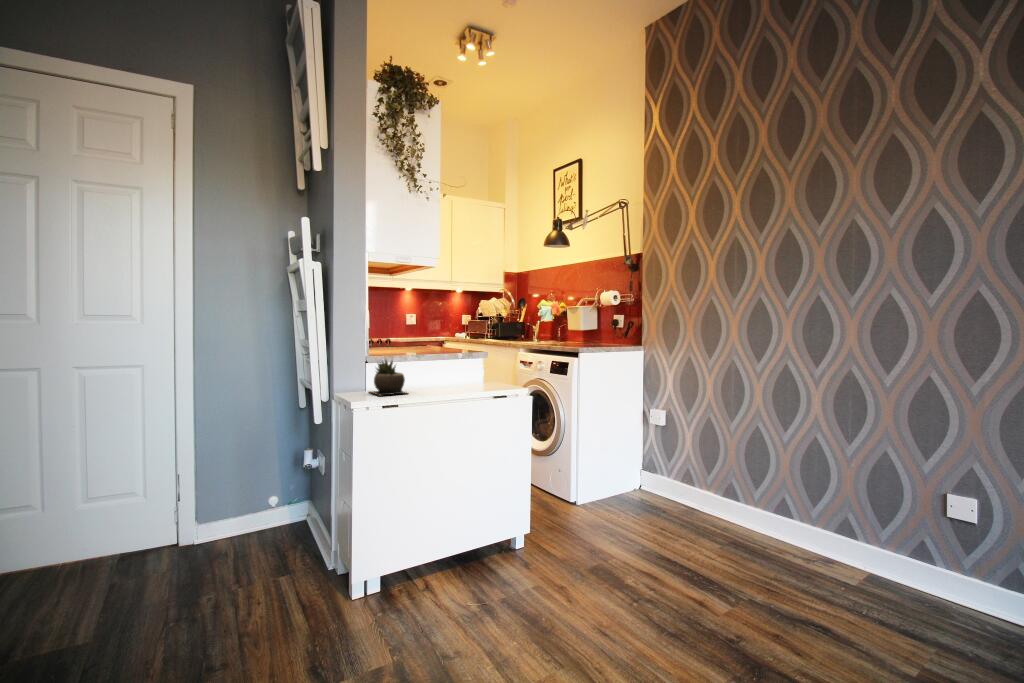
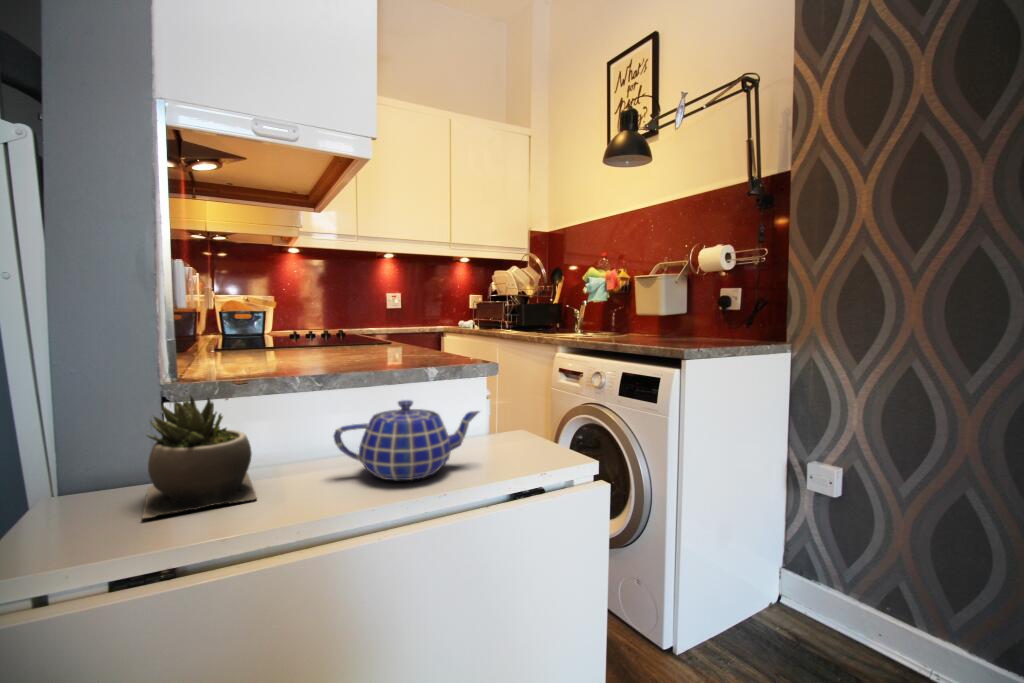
teapot: none [431,363,483,390] -> present [334,400,479,480]

